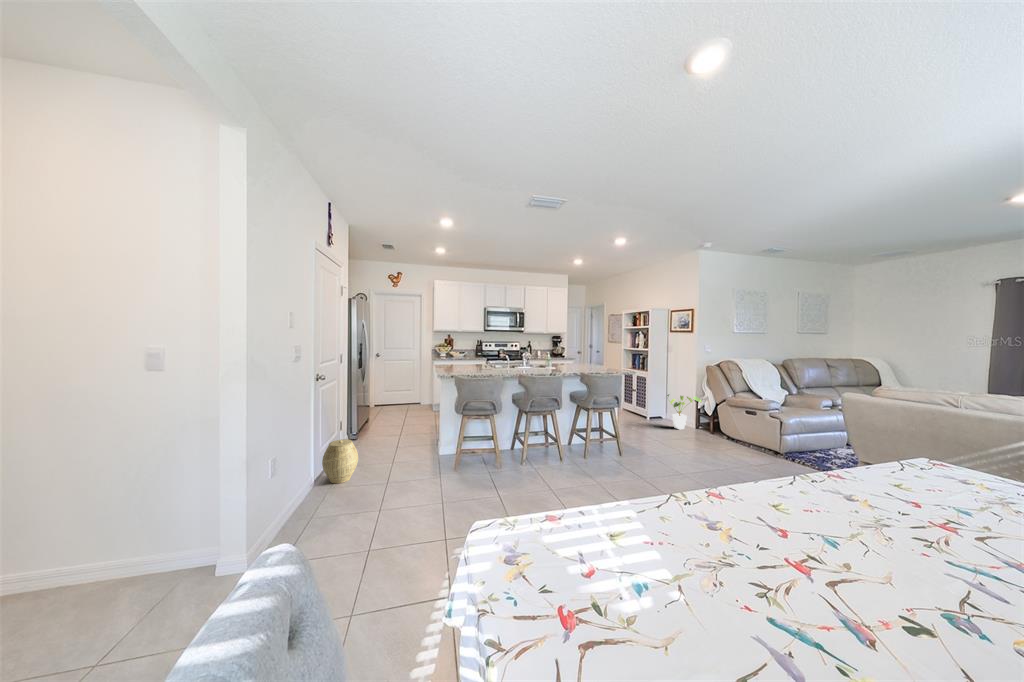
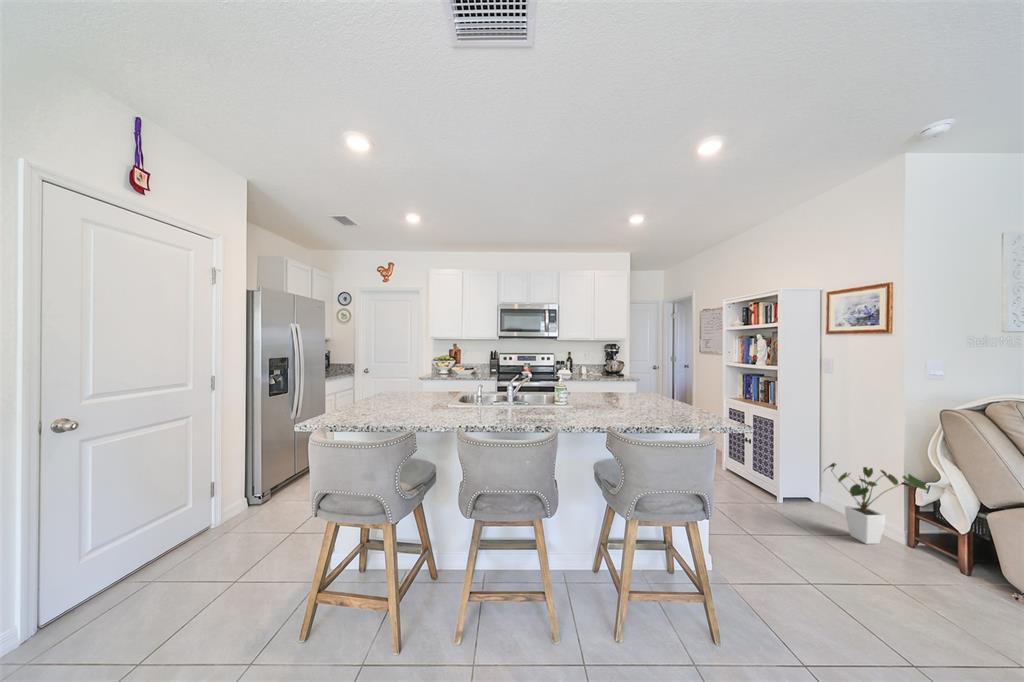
woven basket: present [322,439,358,483] -> none [30,542,134,644]

